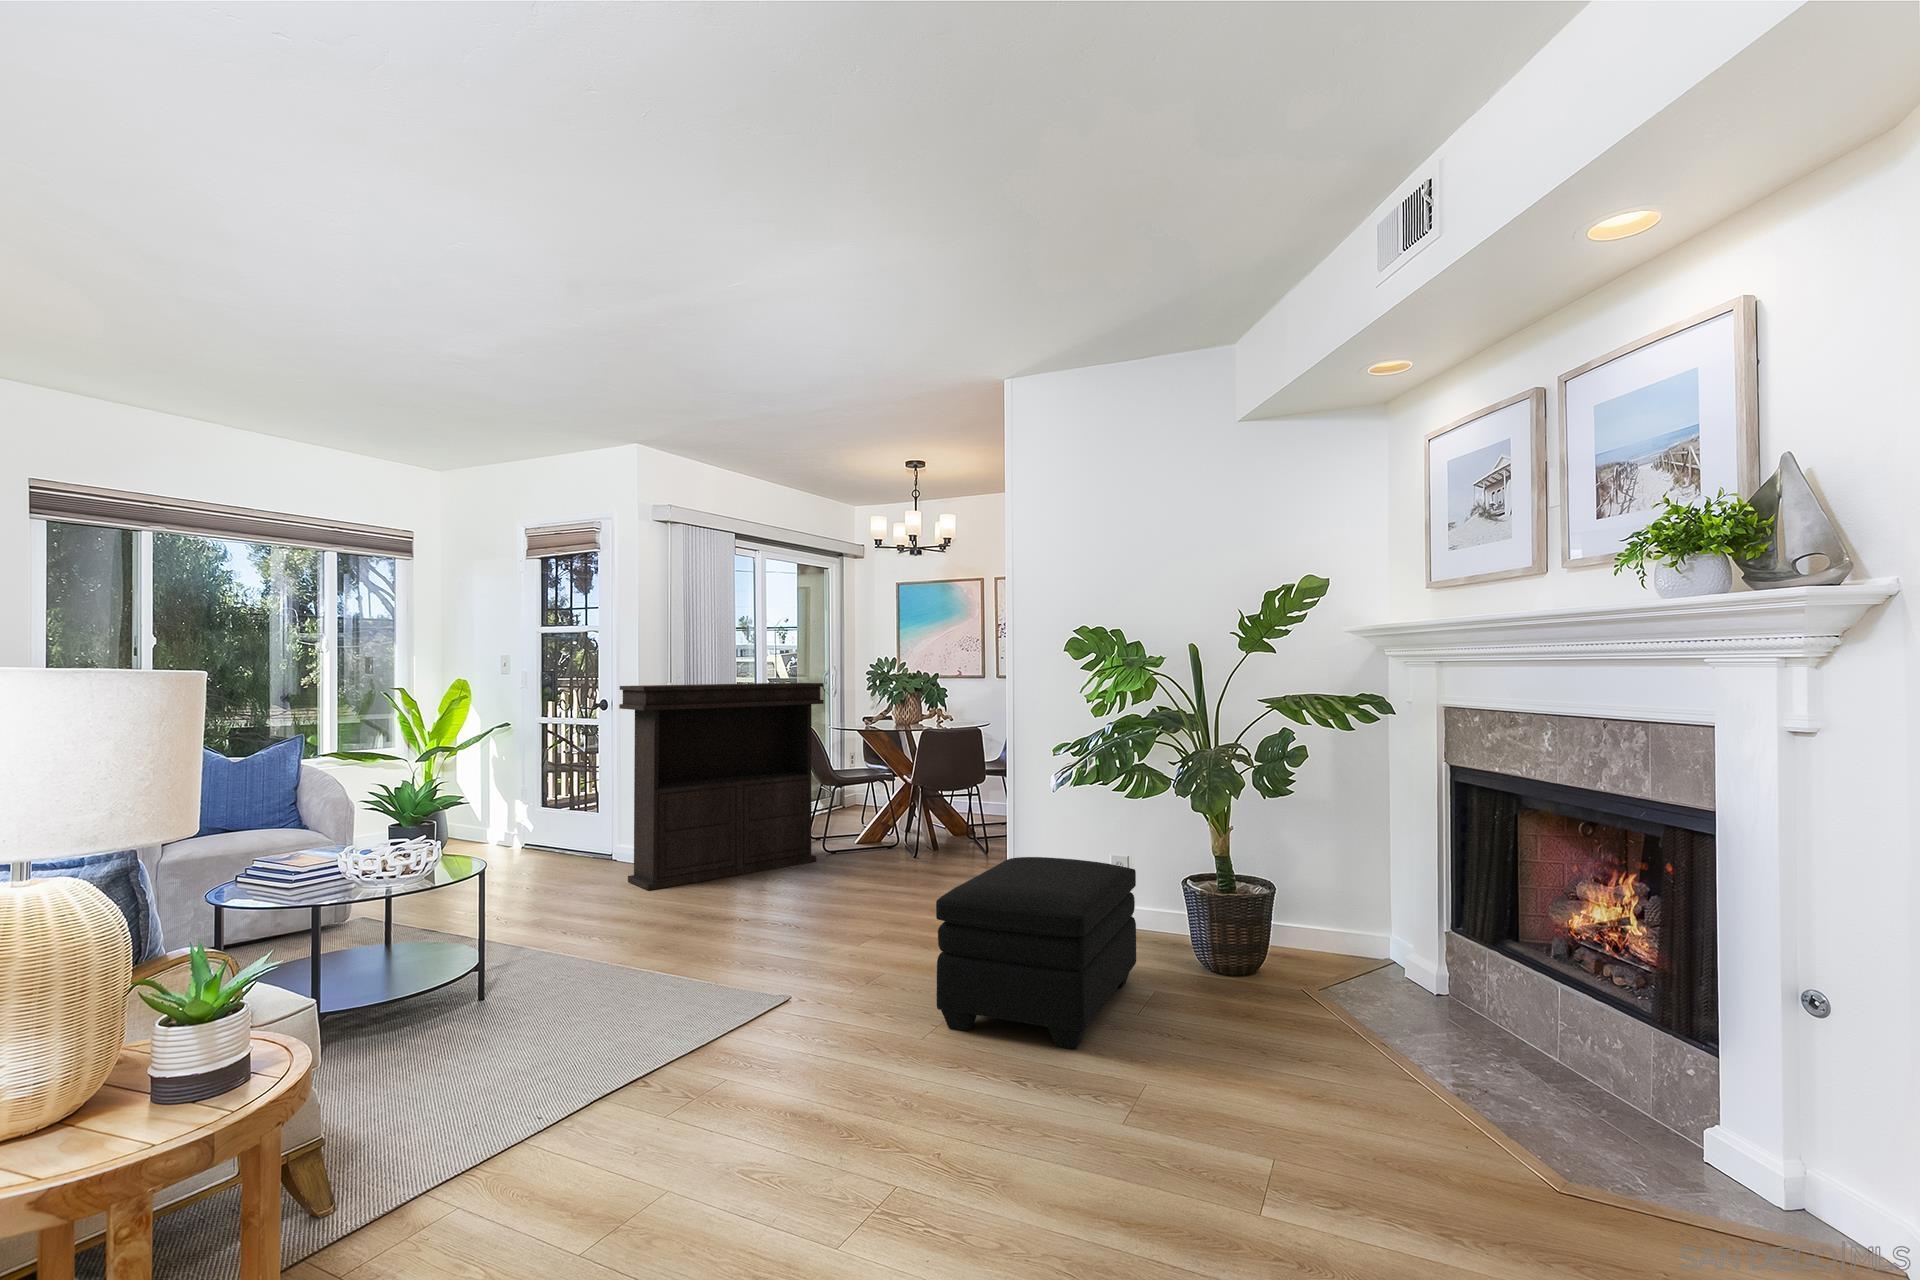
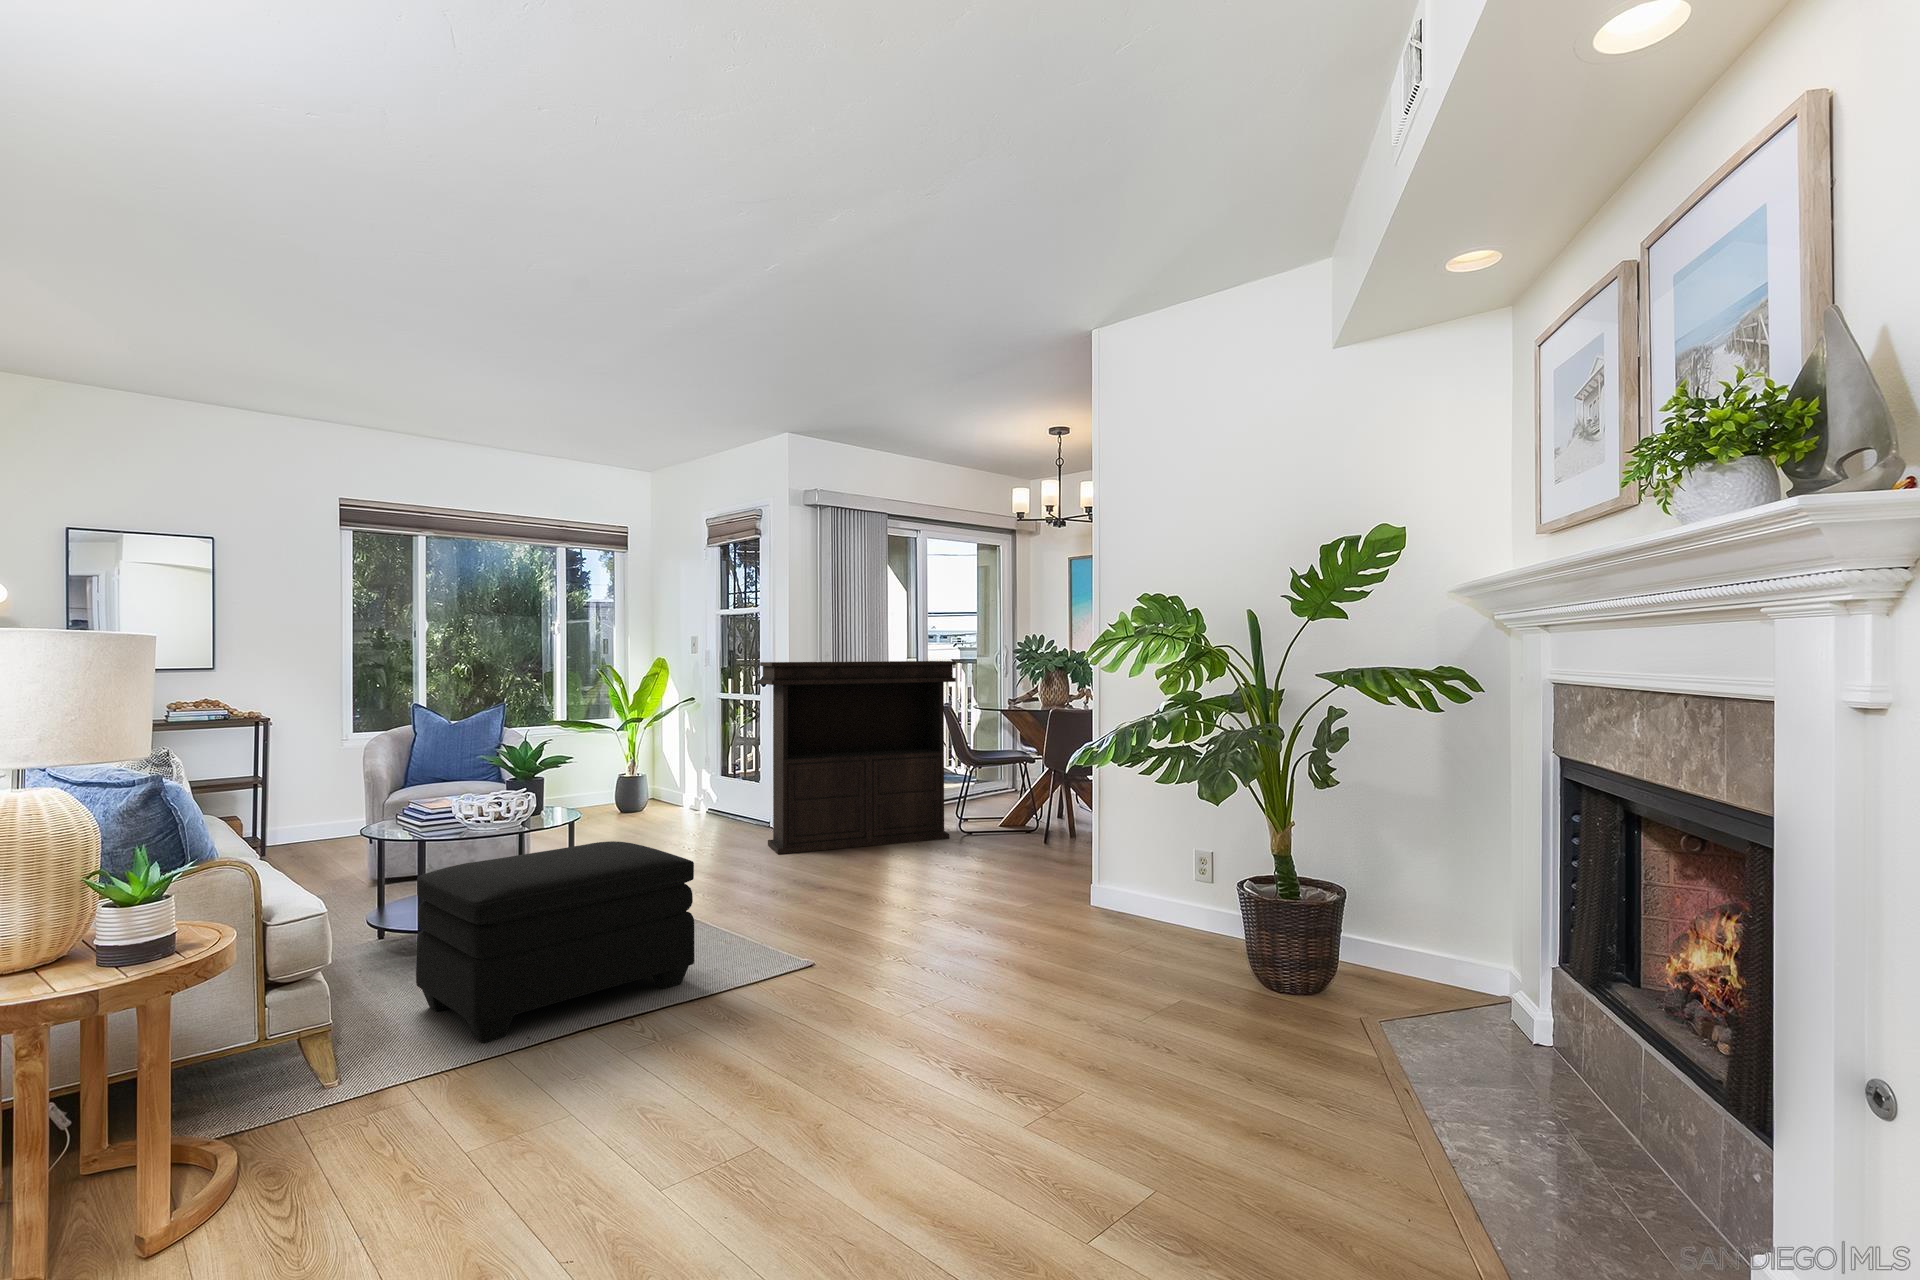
ottoman: present [936,857,1136,1049] -> present [416,841,694,1043]

